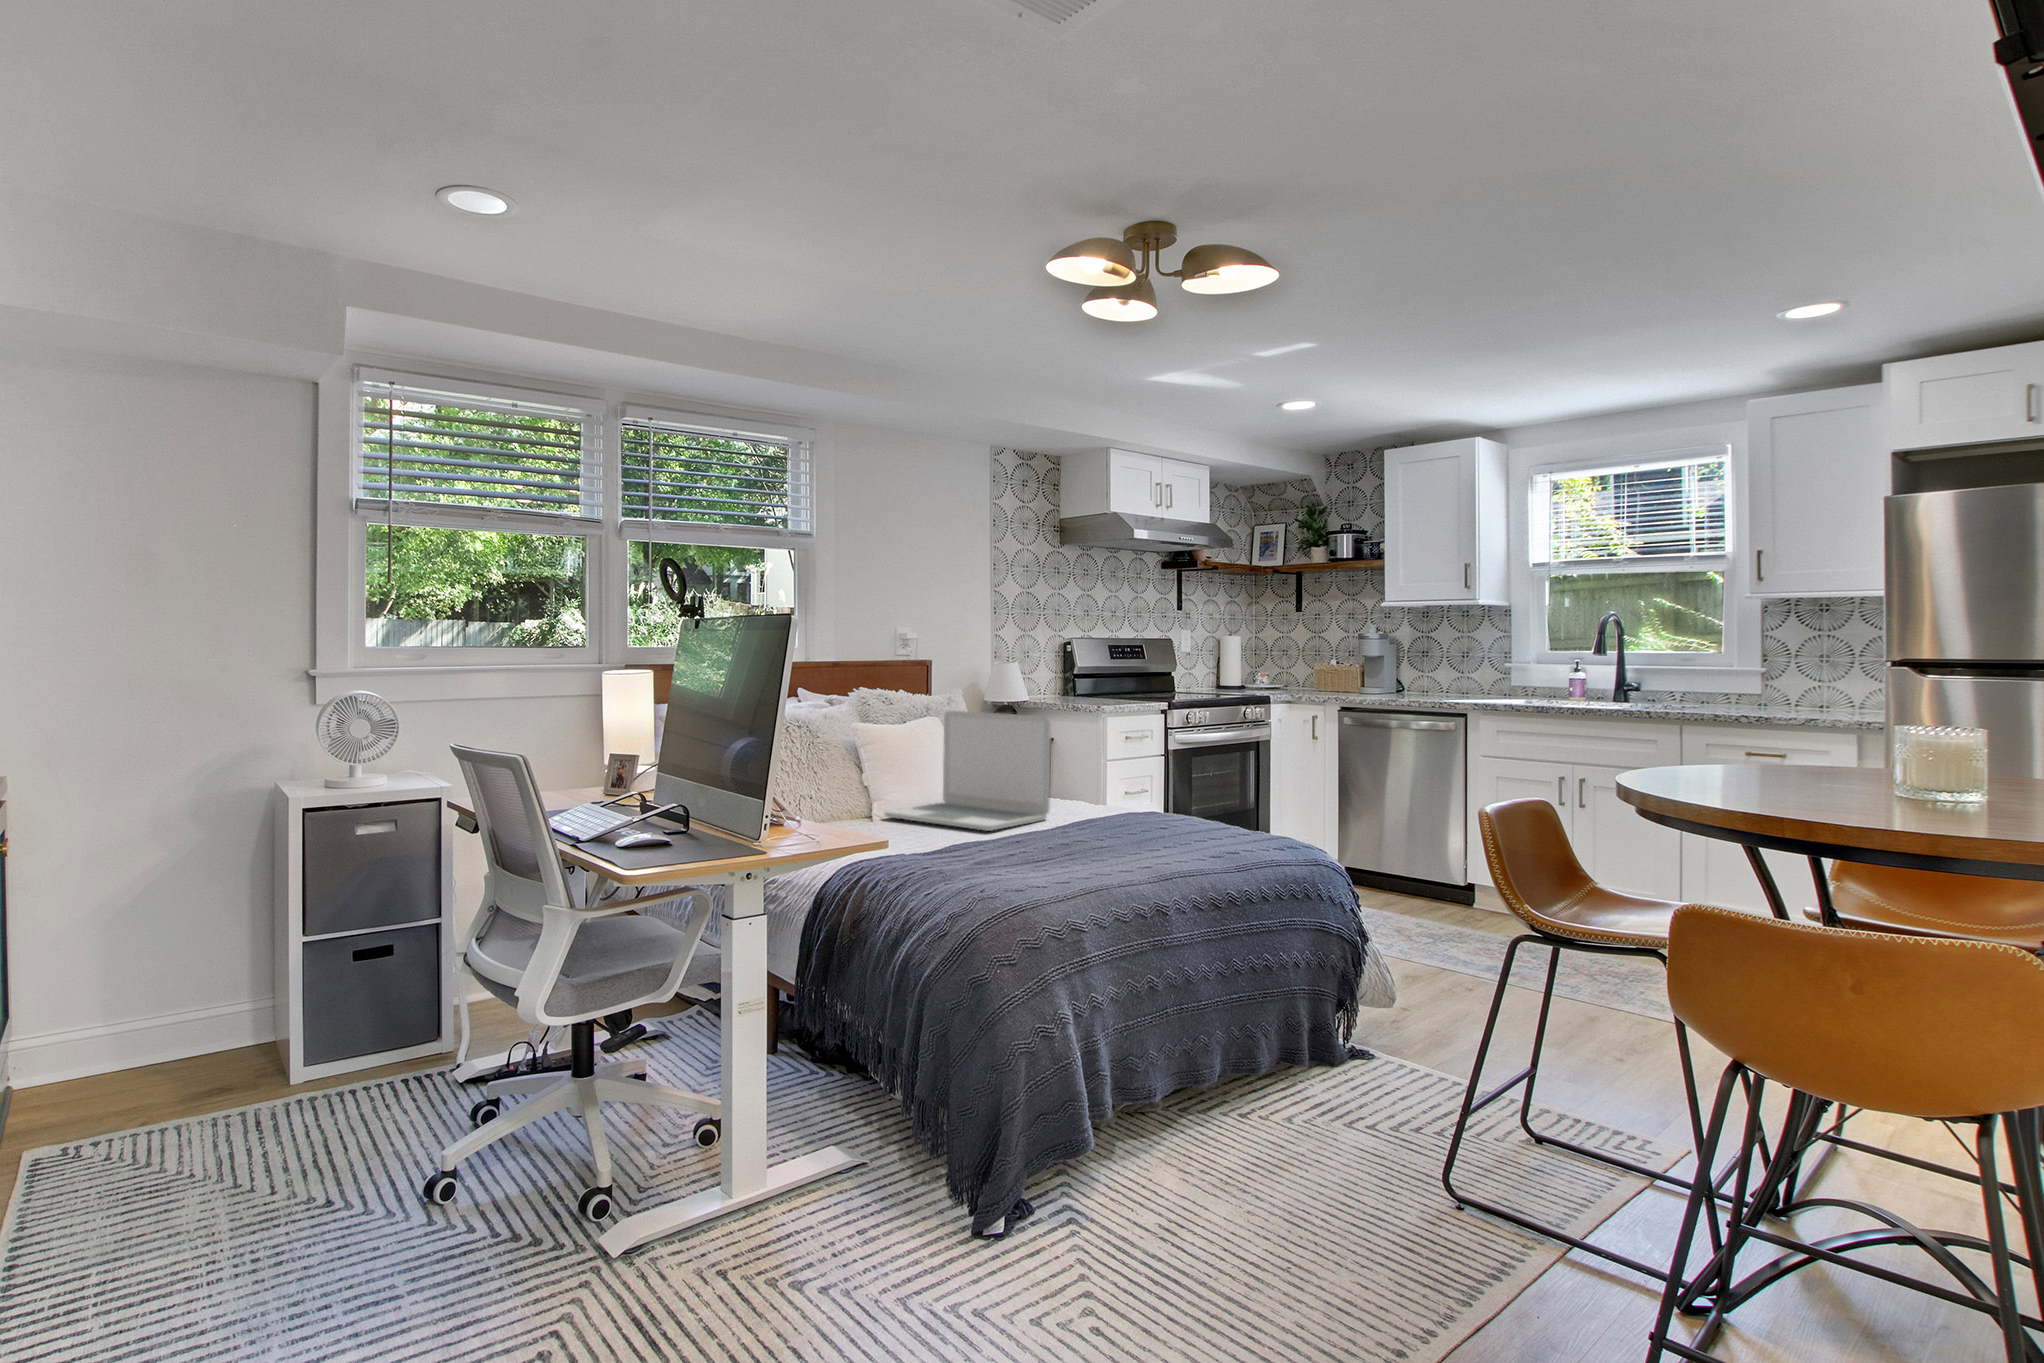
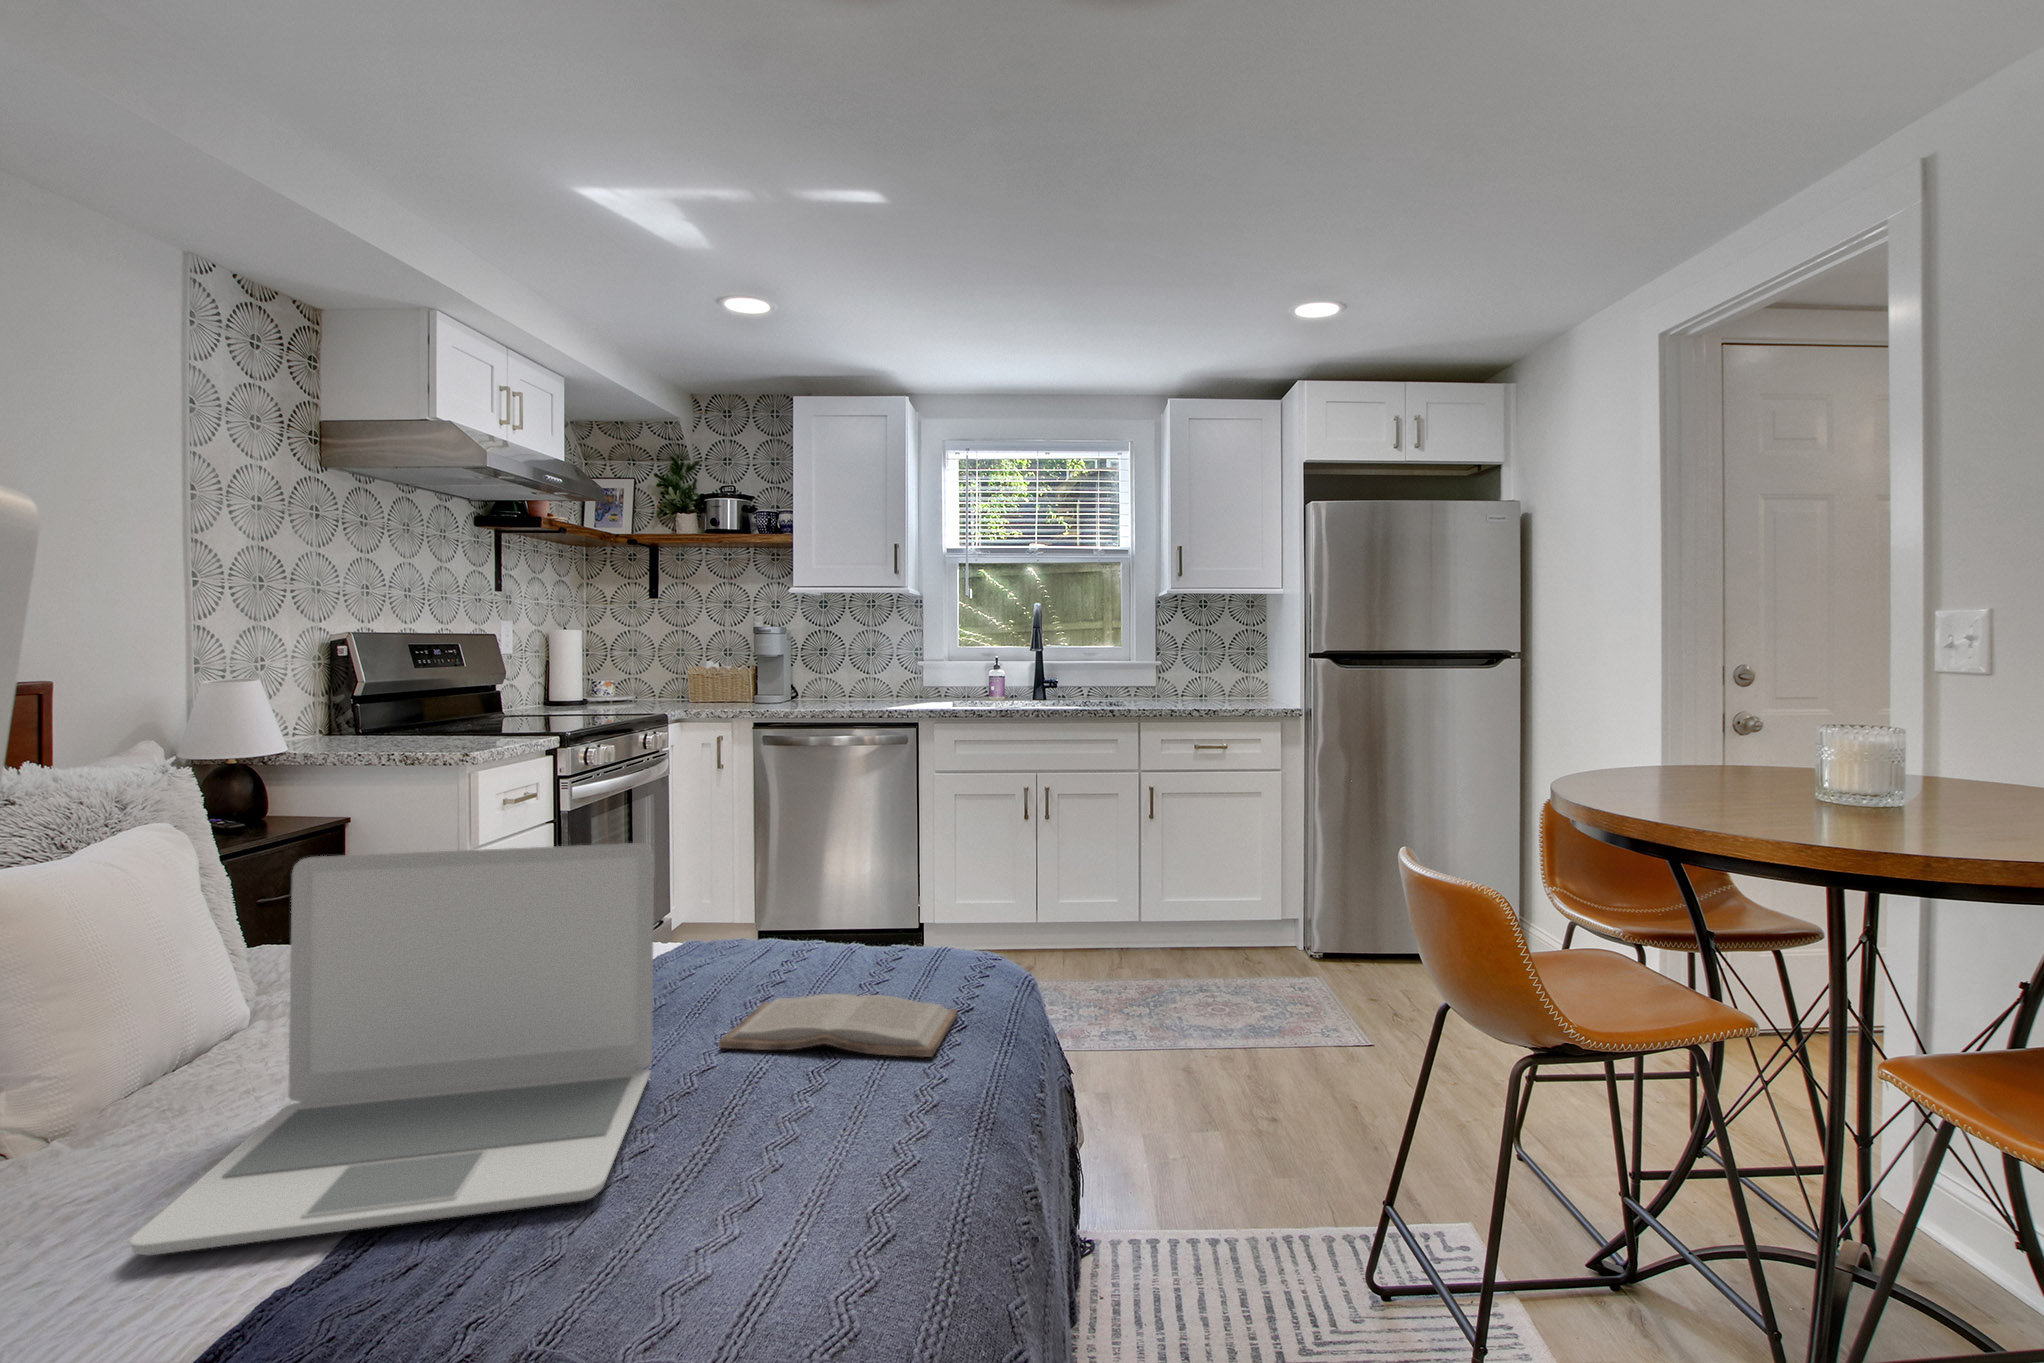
book: none [1083,810,1192,833] -> present [719,994,958,1057]

